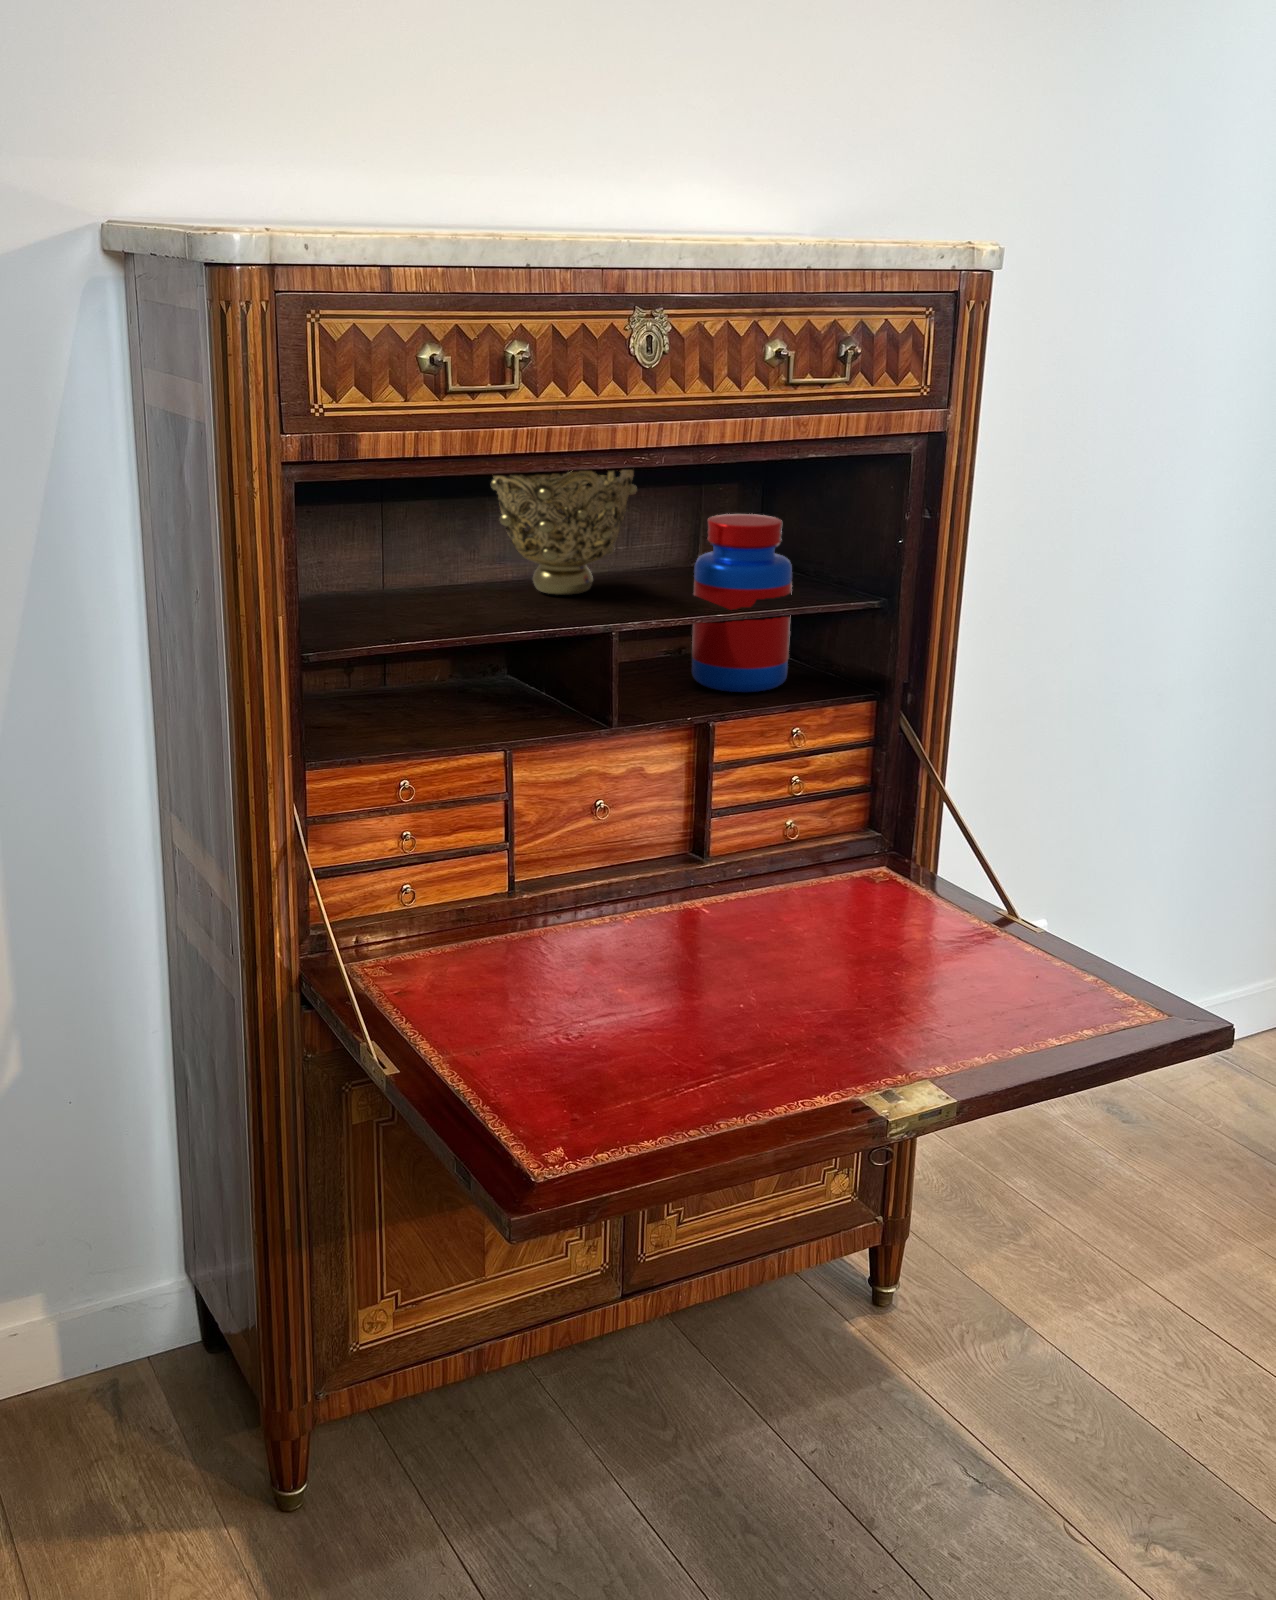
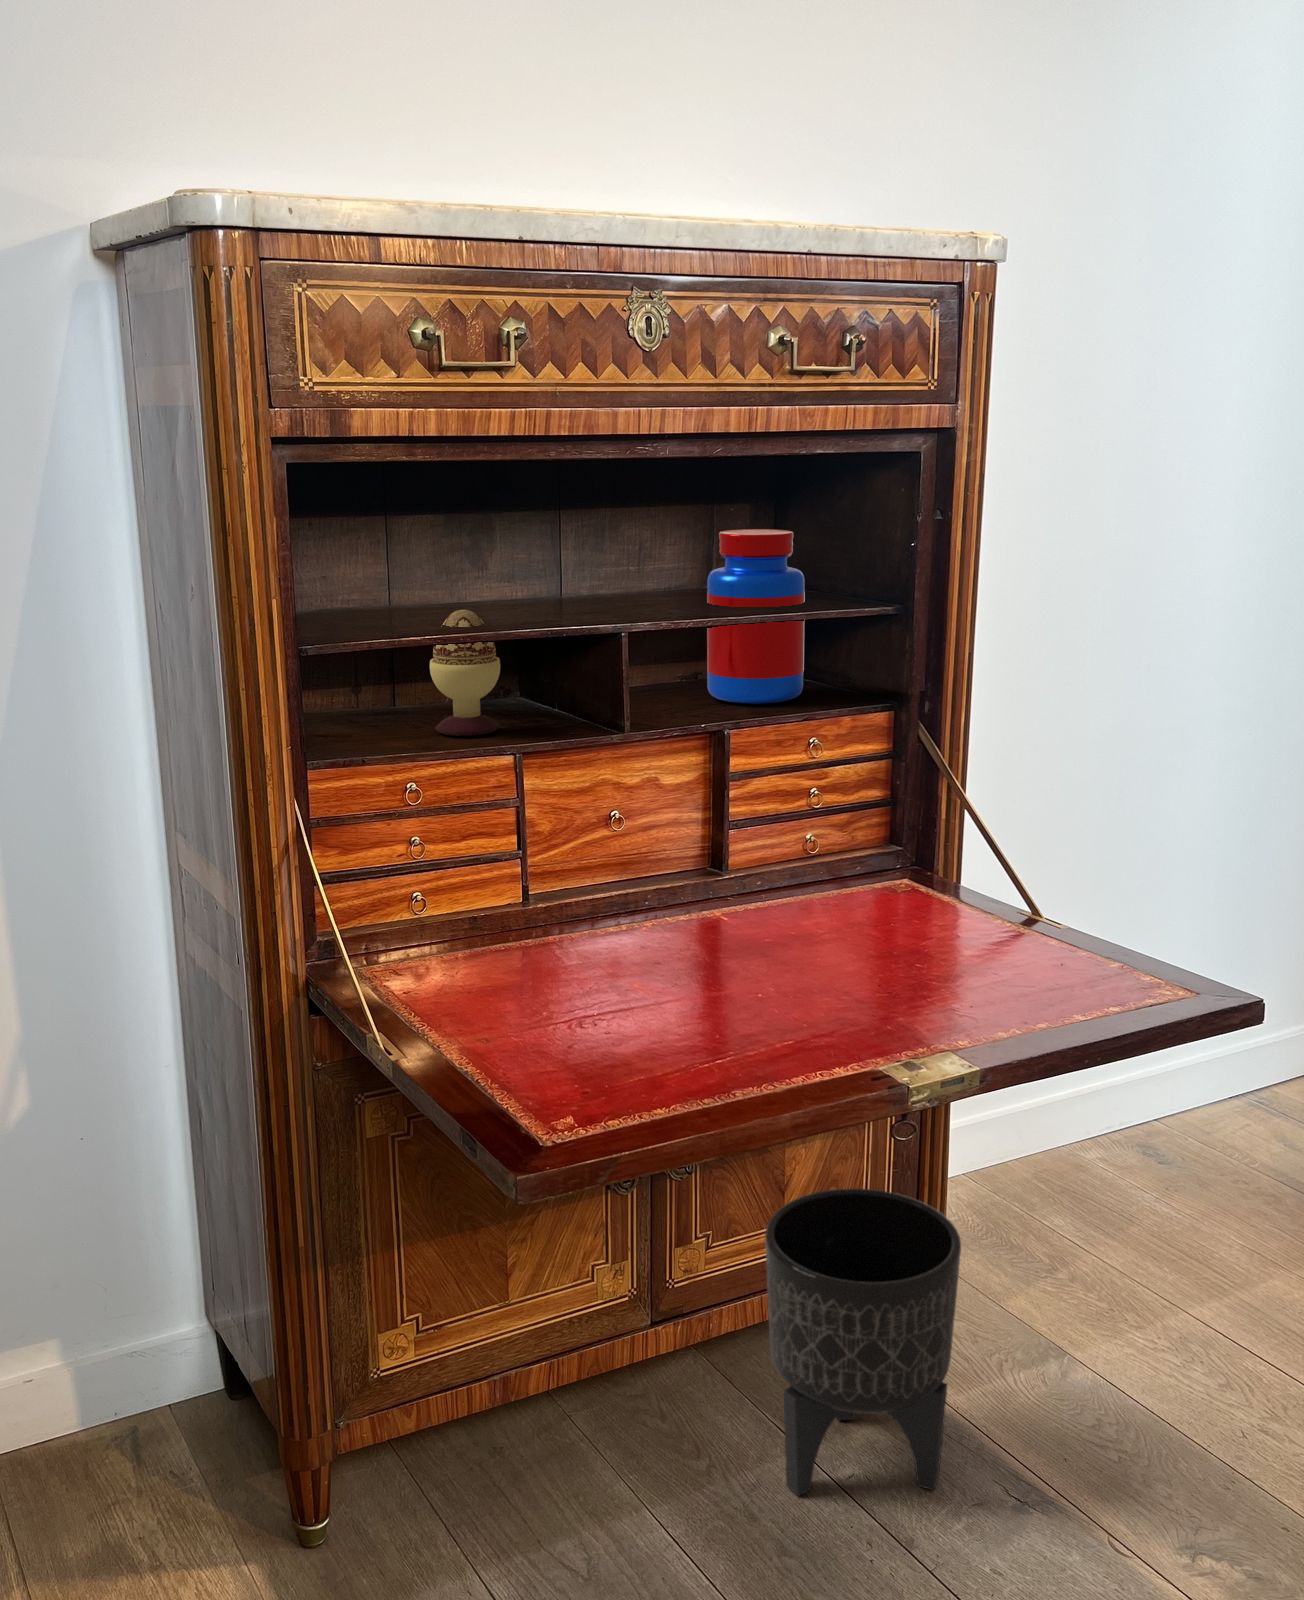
decorative bowl: present [491,470,637,595] -> none [502,469,647,607]
decorative egg: none [420,604,490,729] -> present [430,610,500,736]
planter: none [736,1169,924,1459] -> present [765,1188,961,1496]

